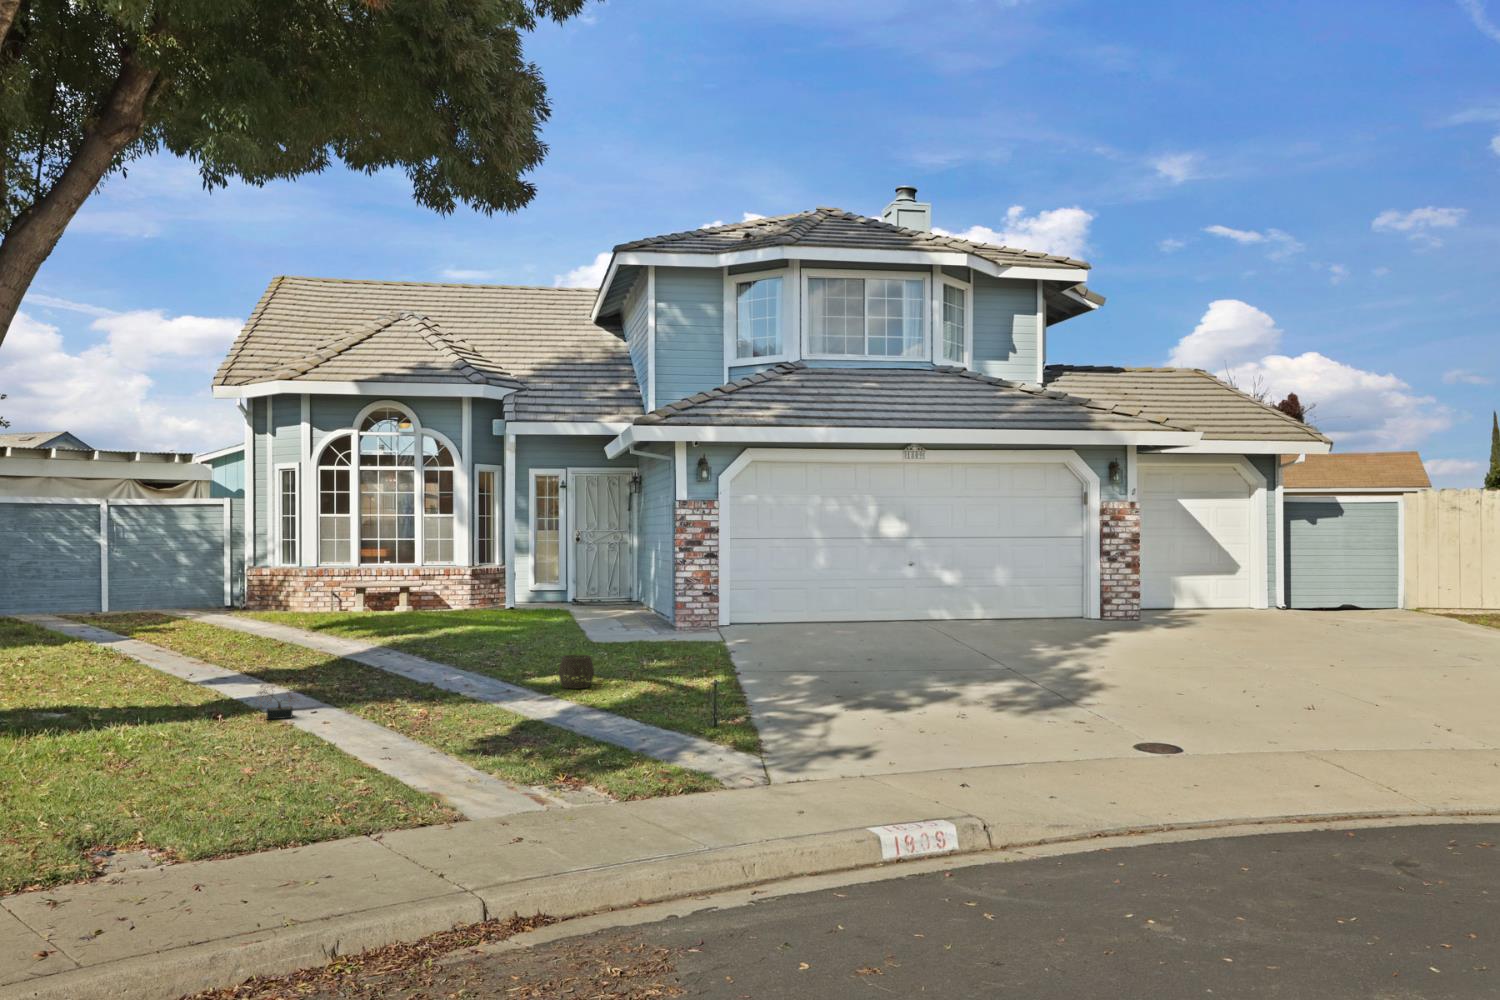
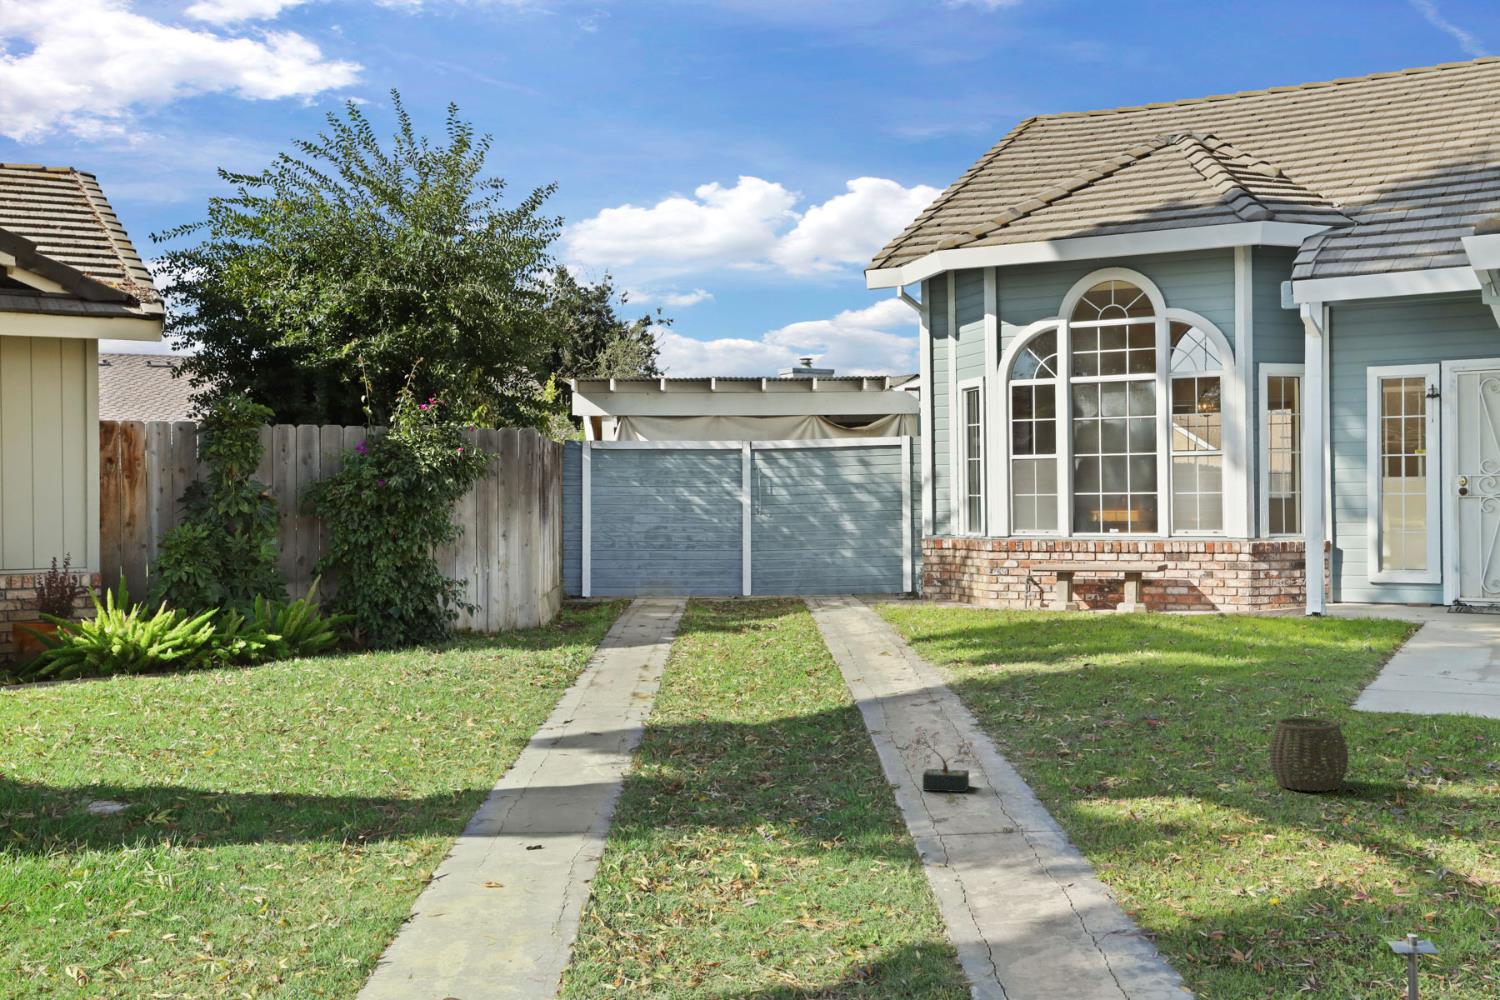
decorative plant: present [257,685,299,719] -> present [907,726,979,792]

